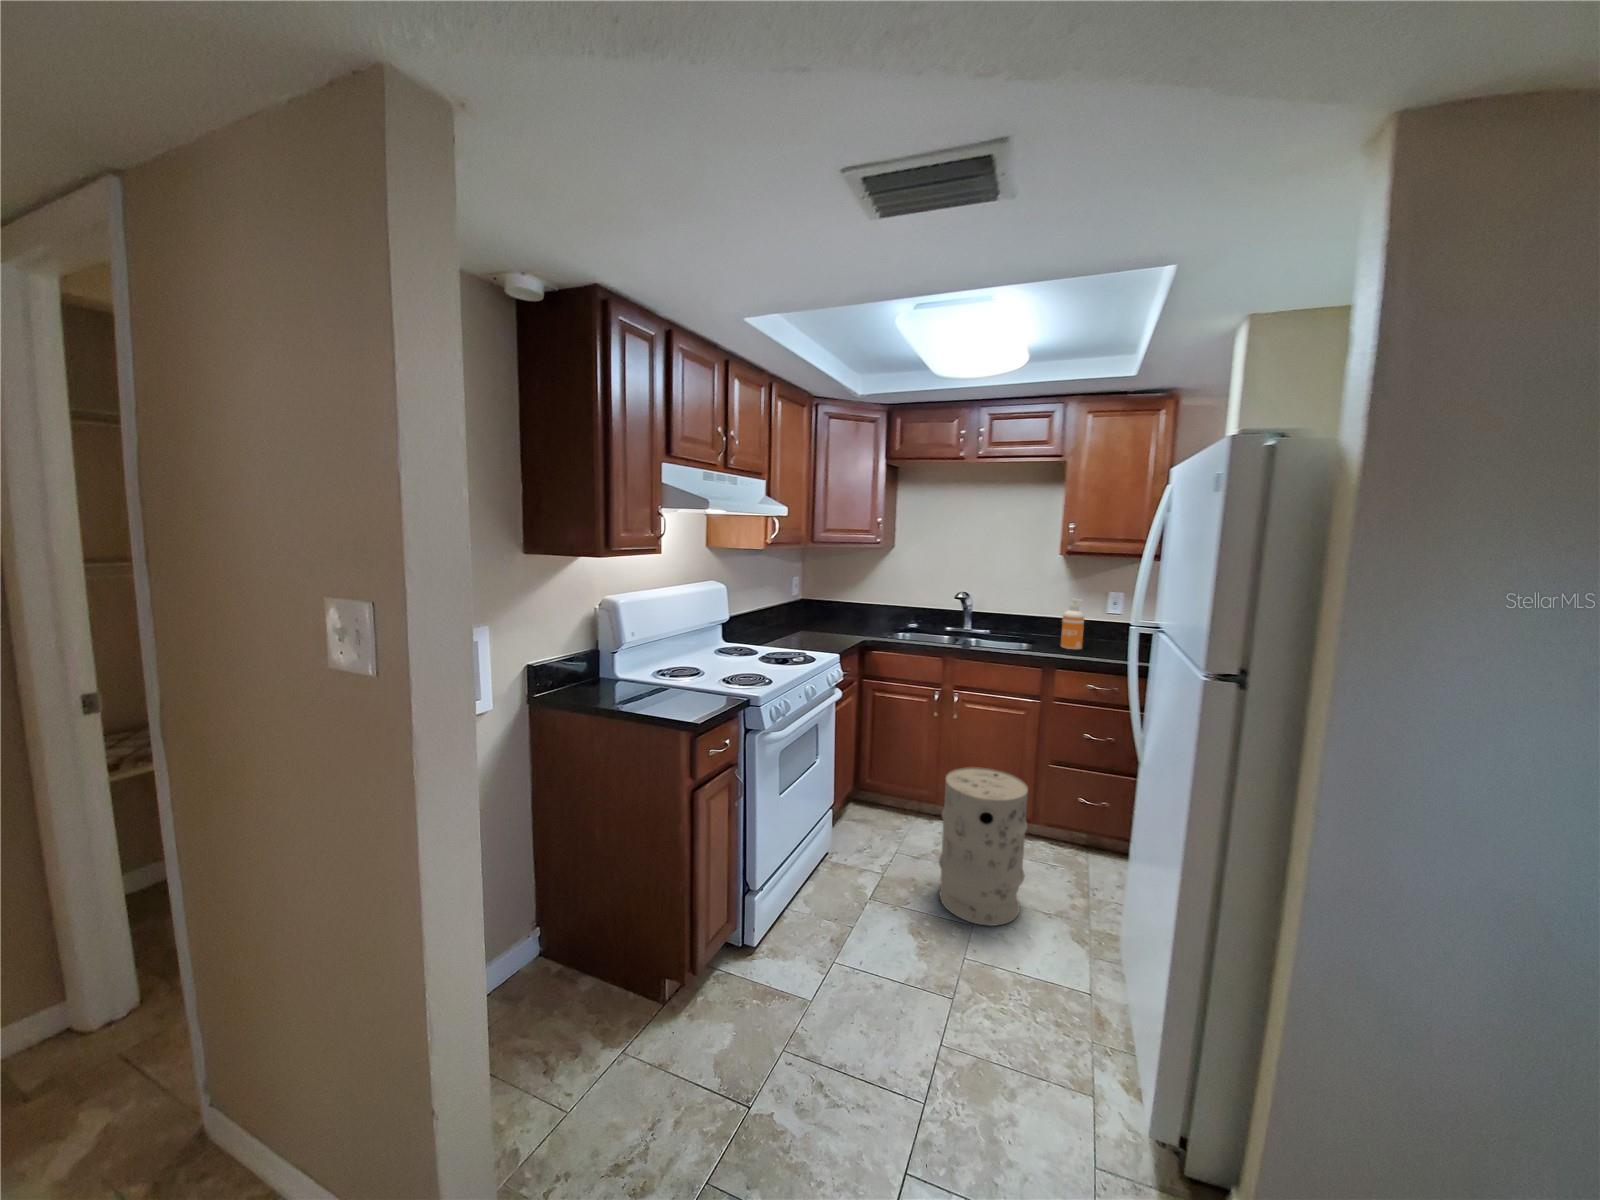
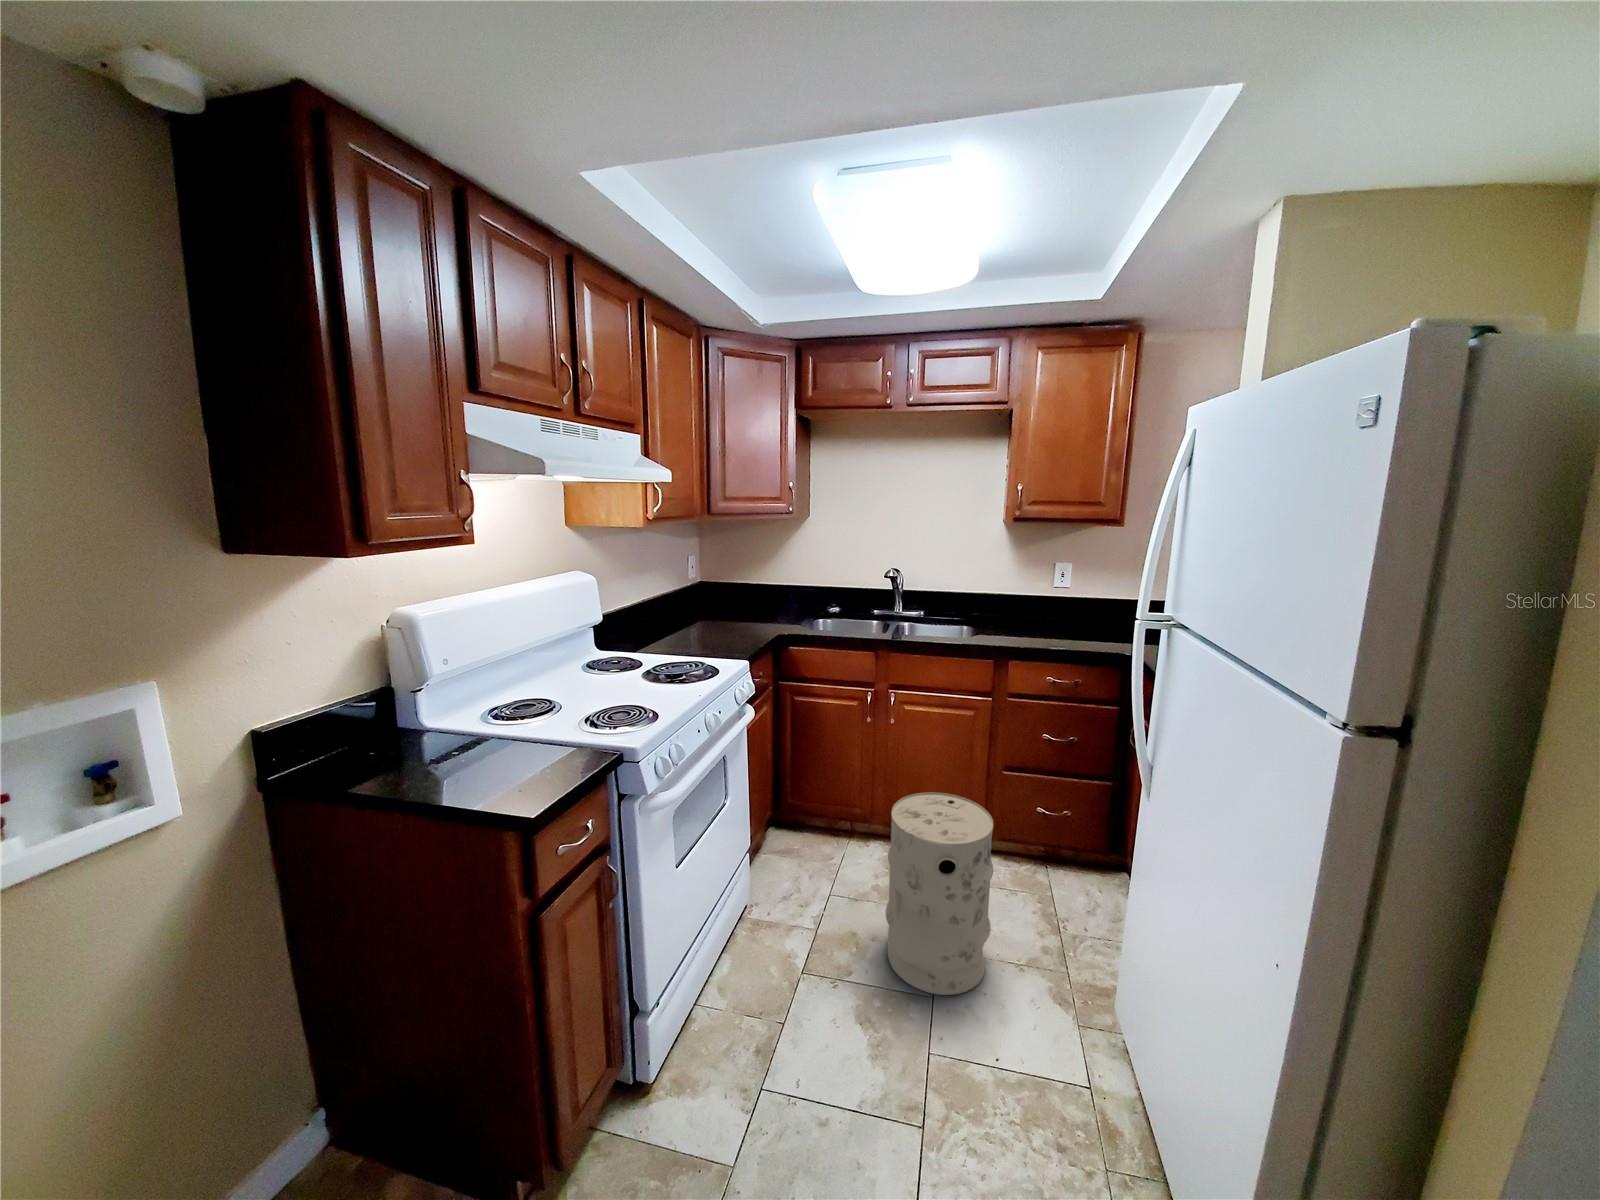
soap dispenser: present [1061,599,1084,649] -> none [1007,573,1034,632]

